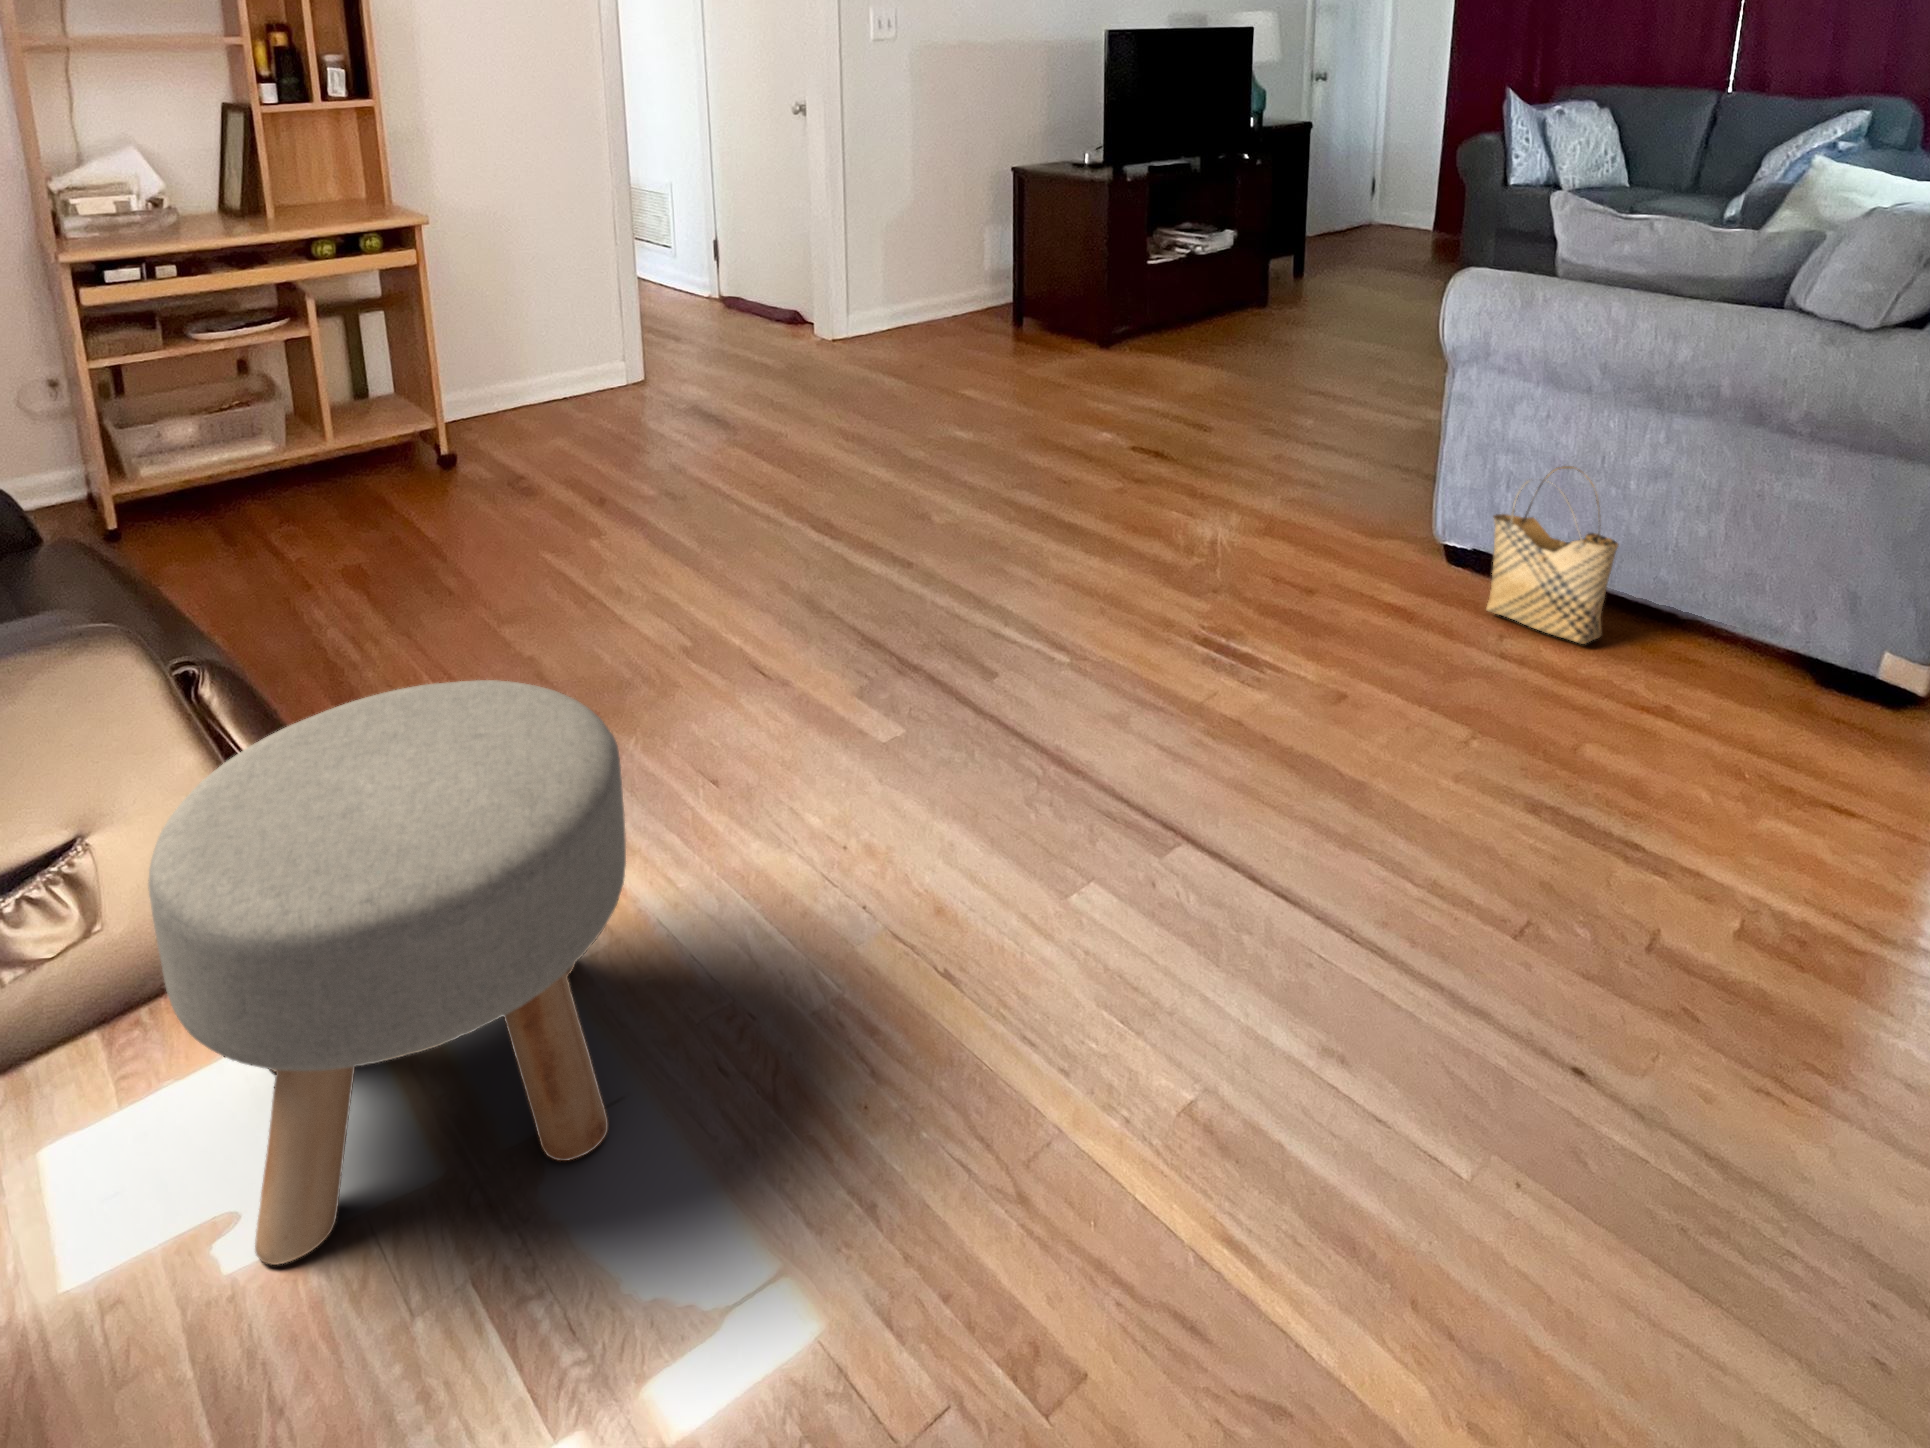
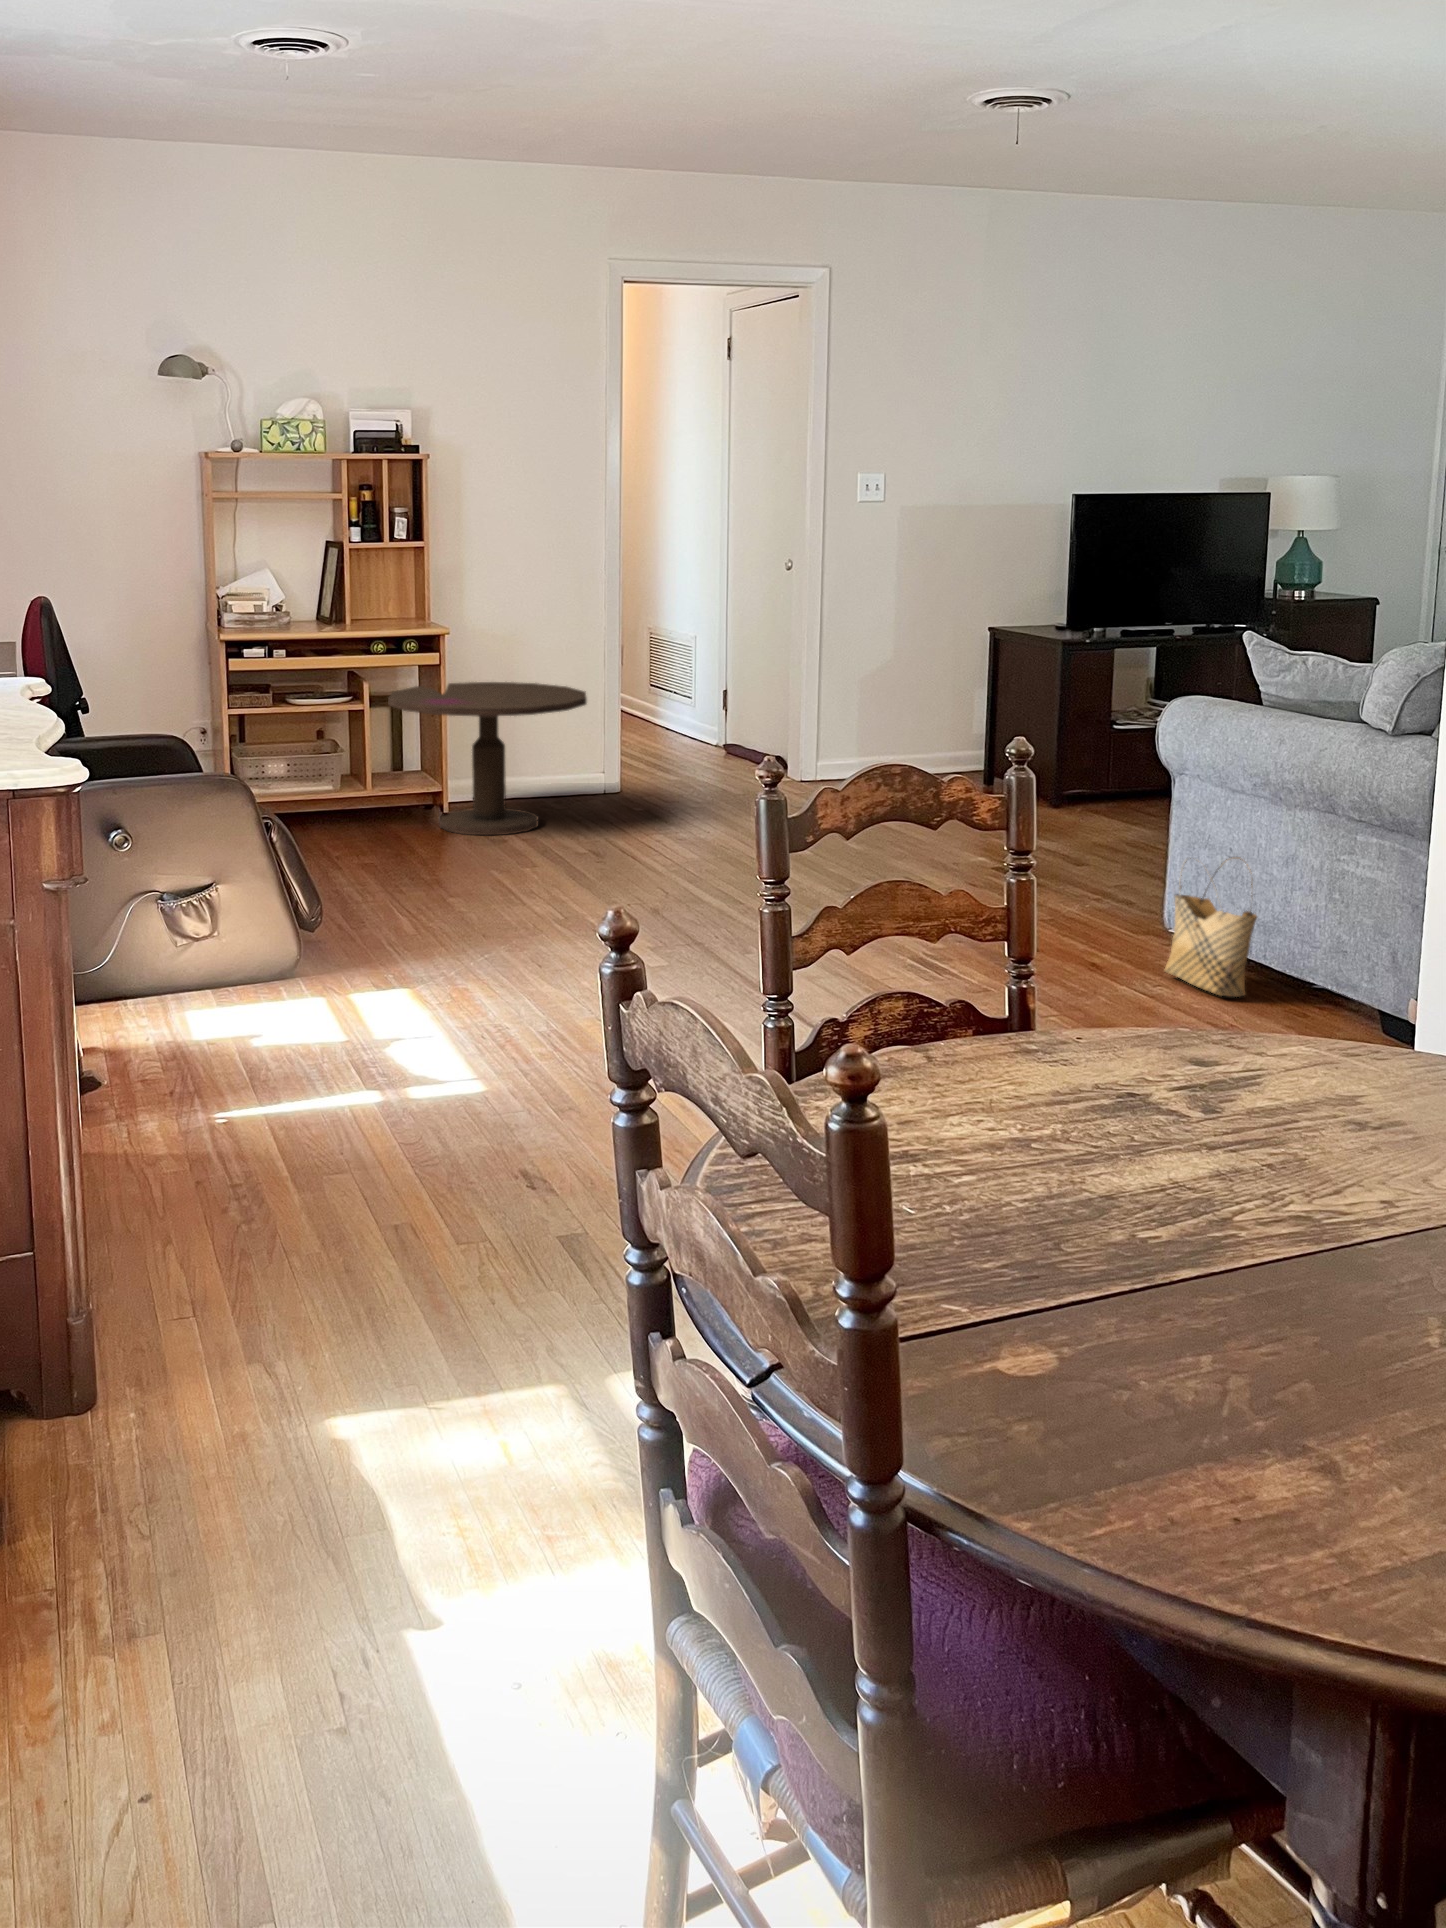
side table: none [346,271,626,486] -> present [388,682,587,835]
ottoman: present [148,680,626,1265] -> none [239,836,452,1057]

